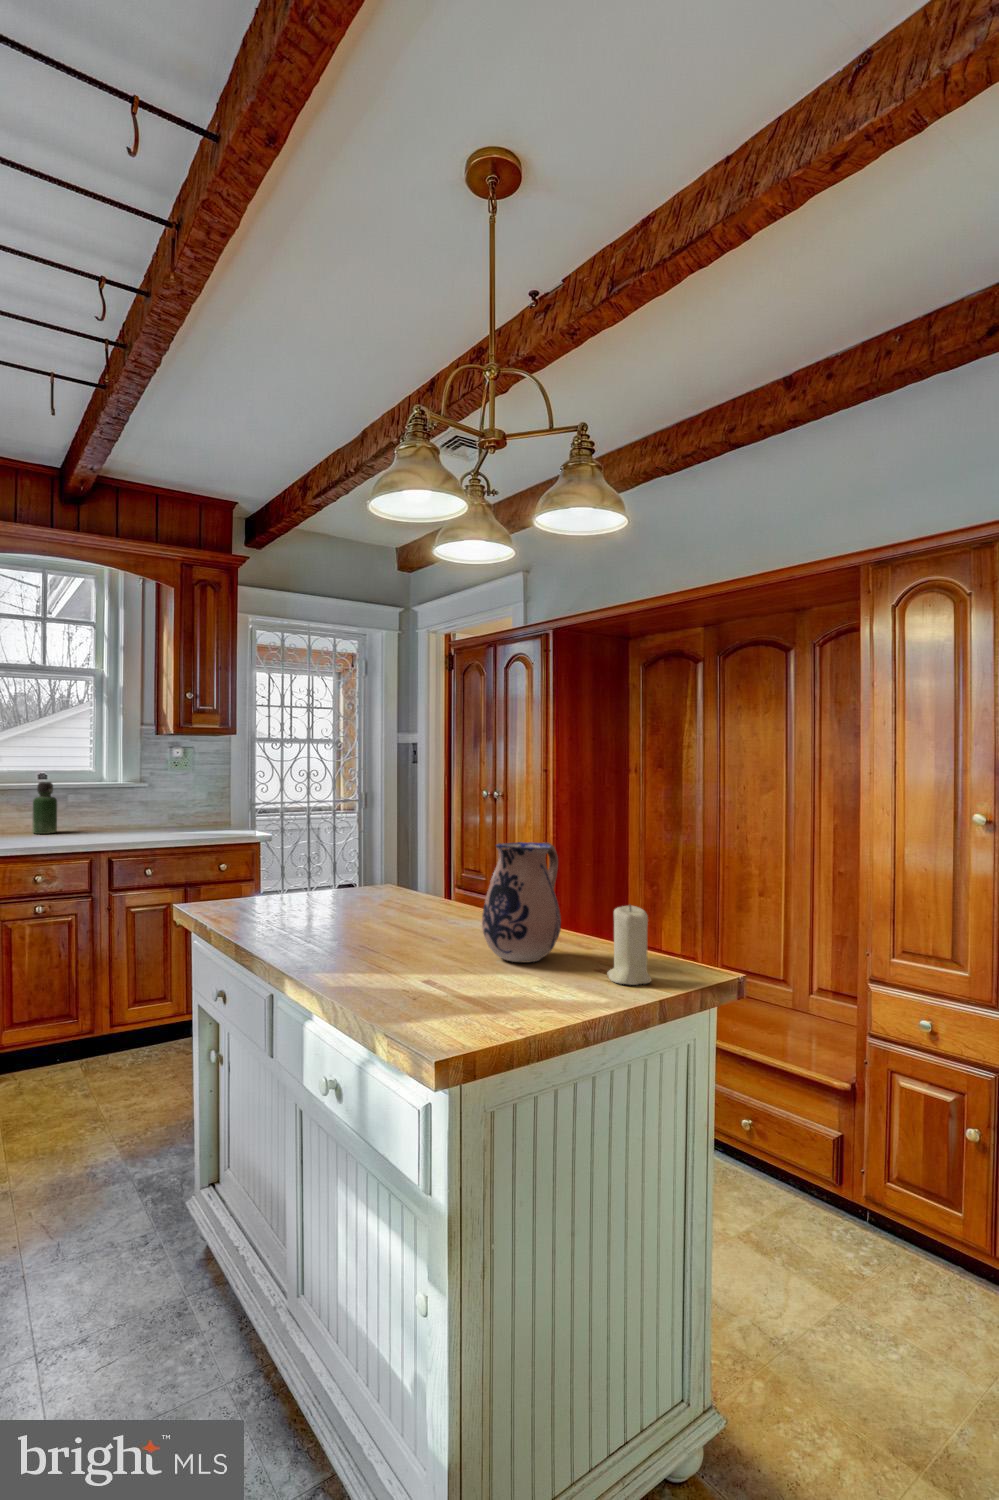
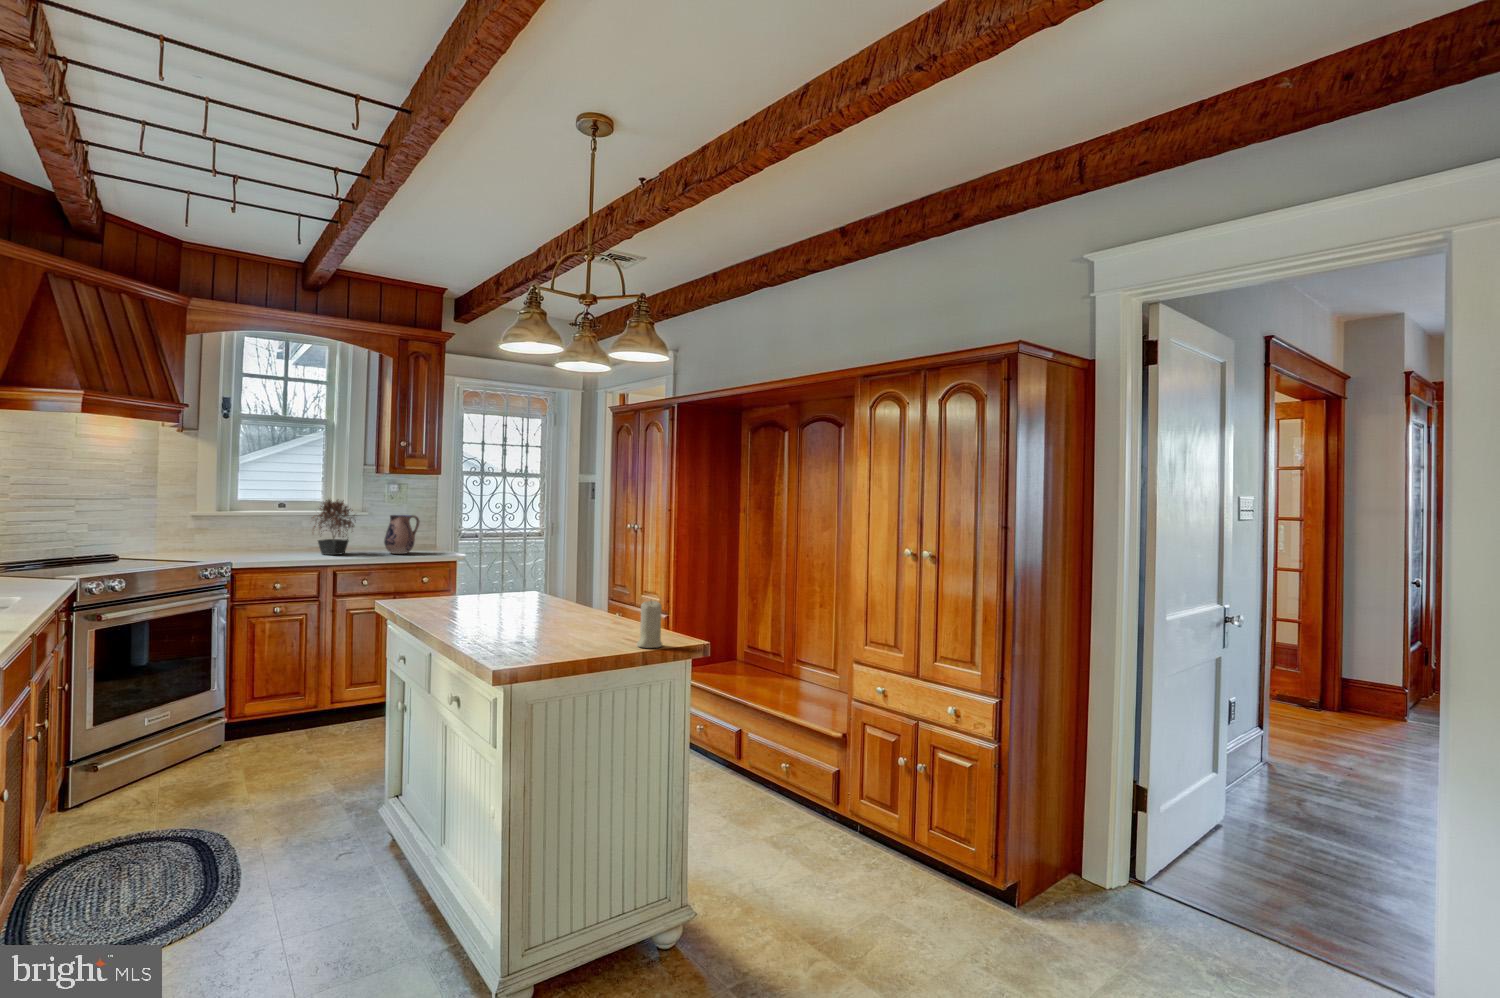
potted plant: none [75,765,140,839] -> present [312,499,356,555]
bottle: present [33,782,57,834] -> none [273,509,294,550]
ceramic pitcher: present [482,842,561,962] -> present [384,515,419,554]

